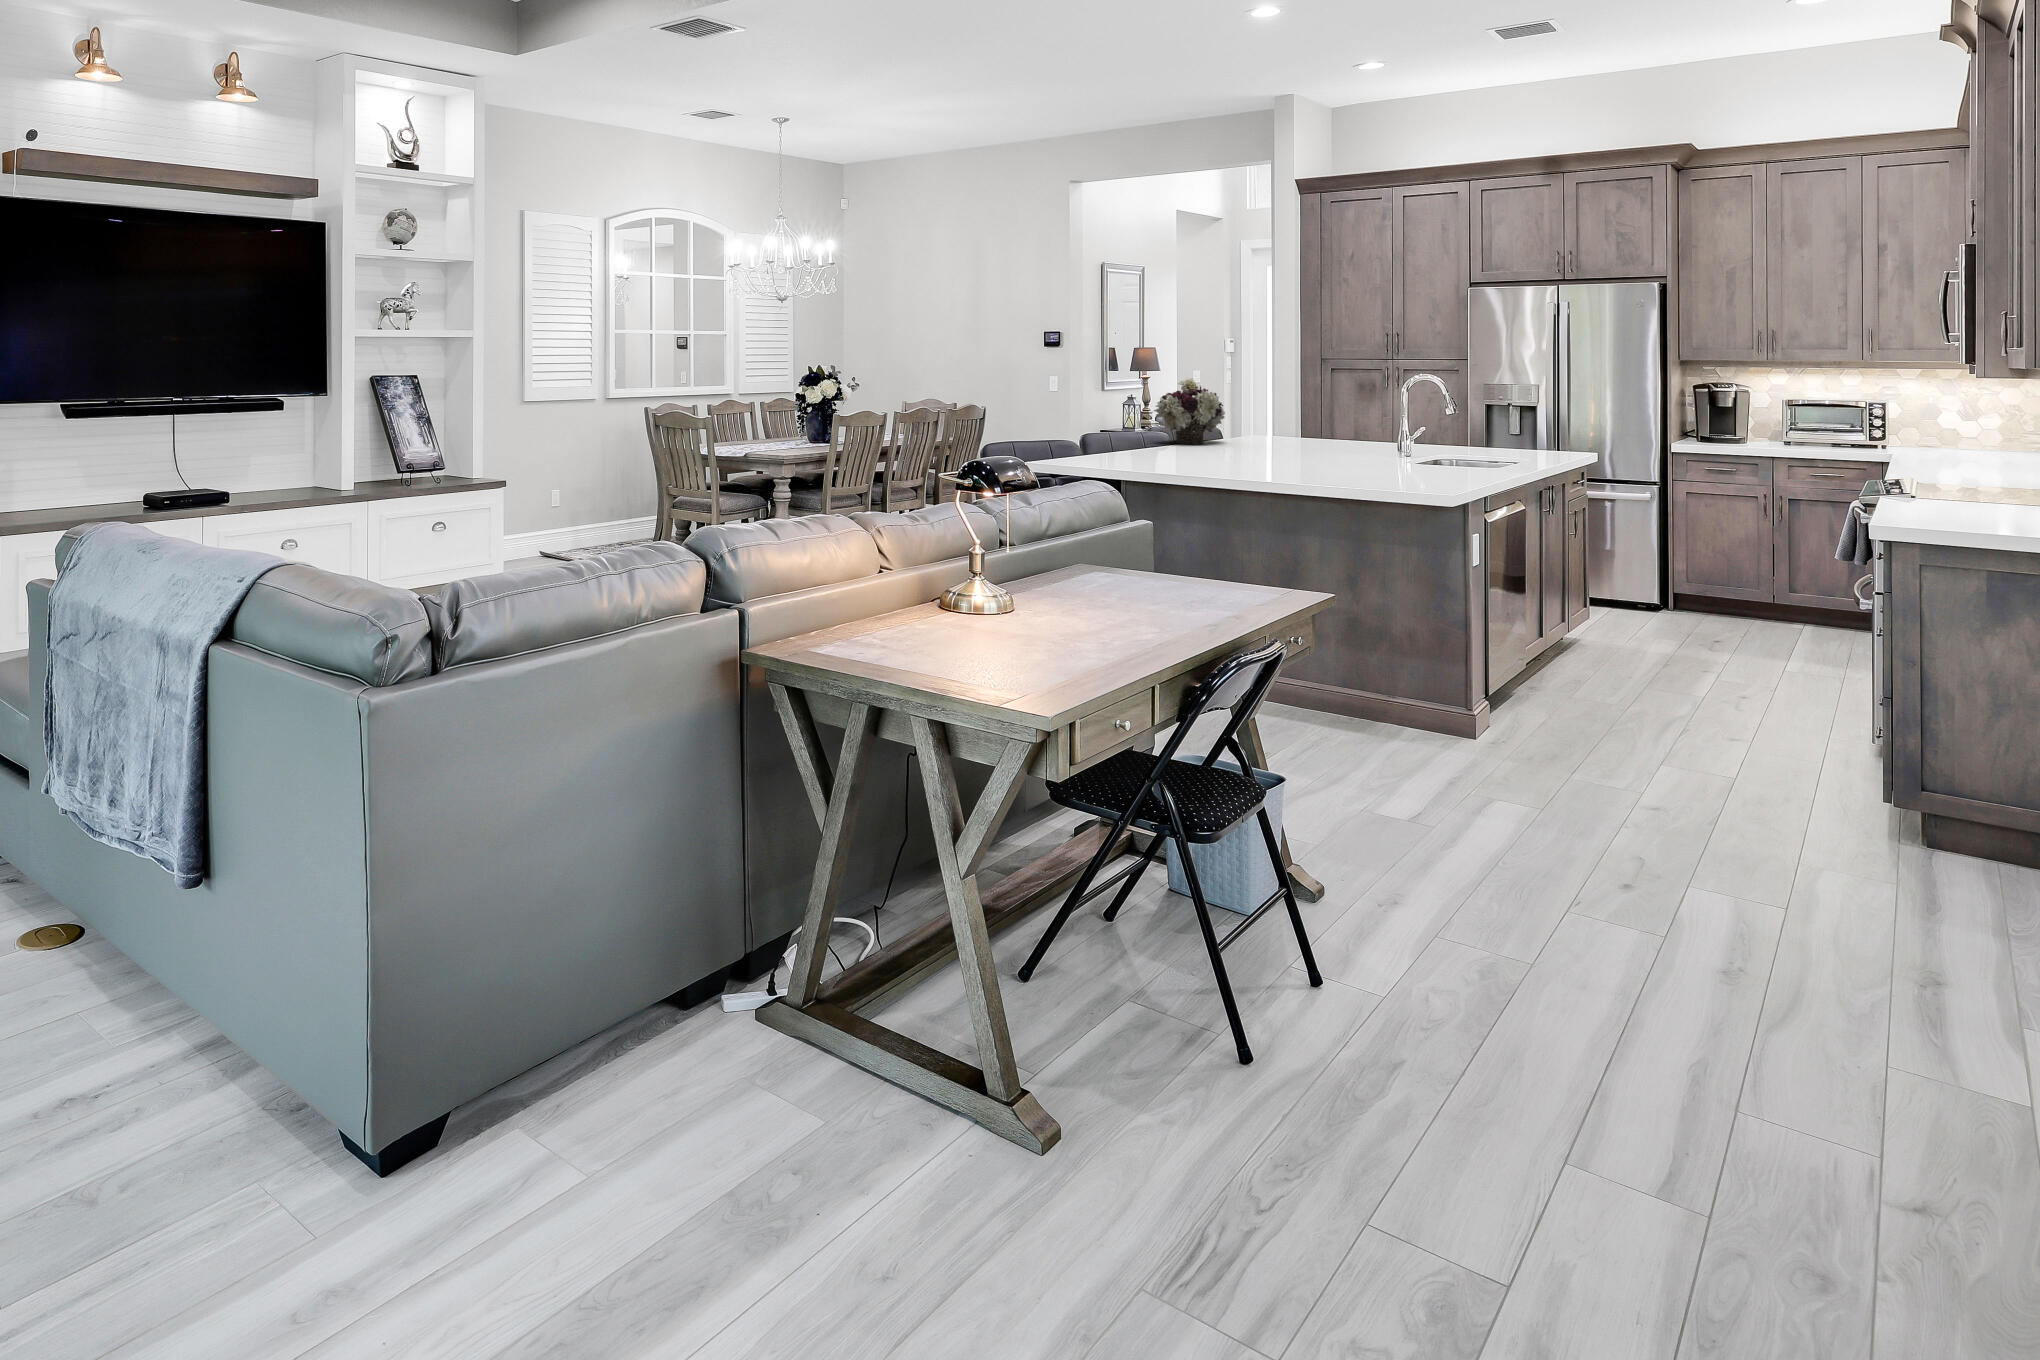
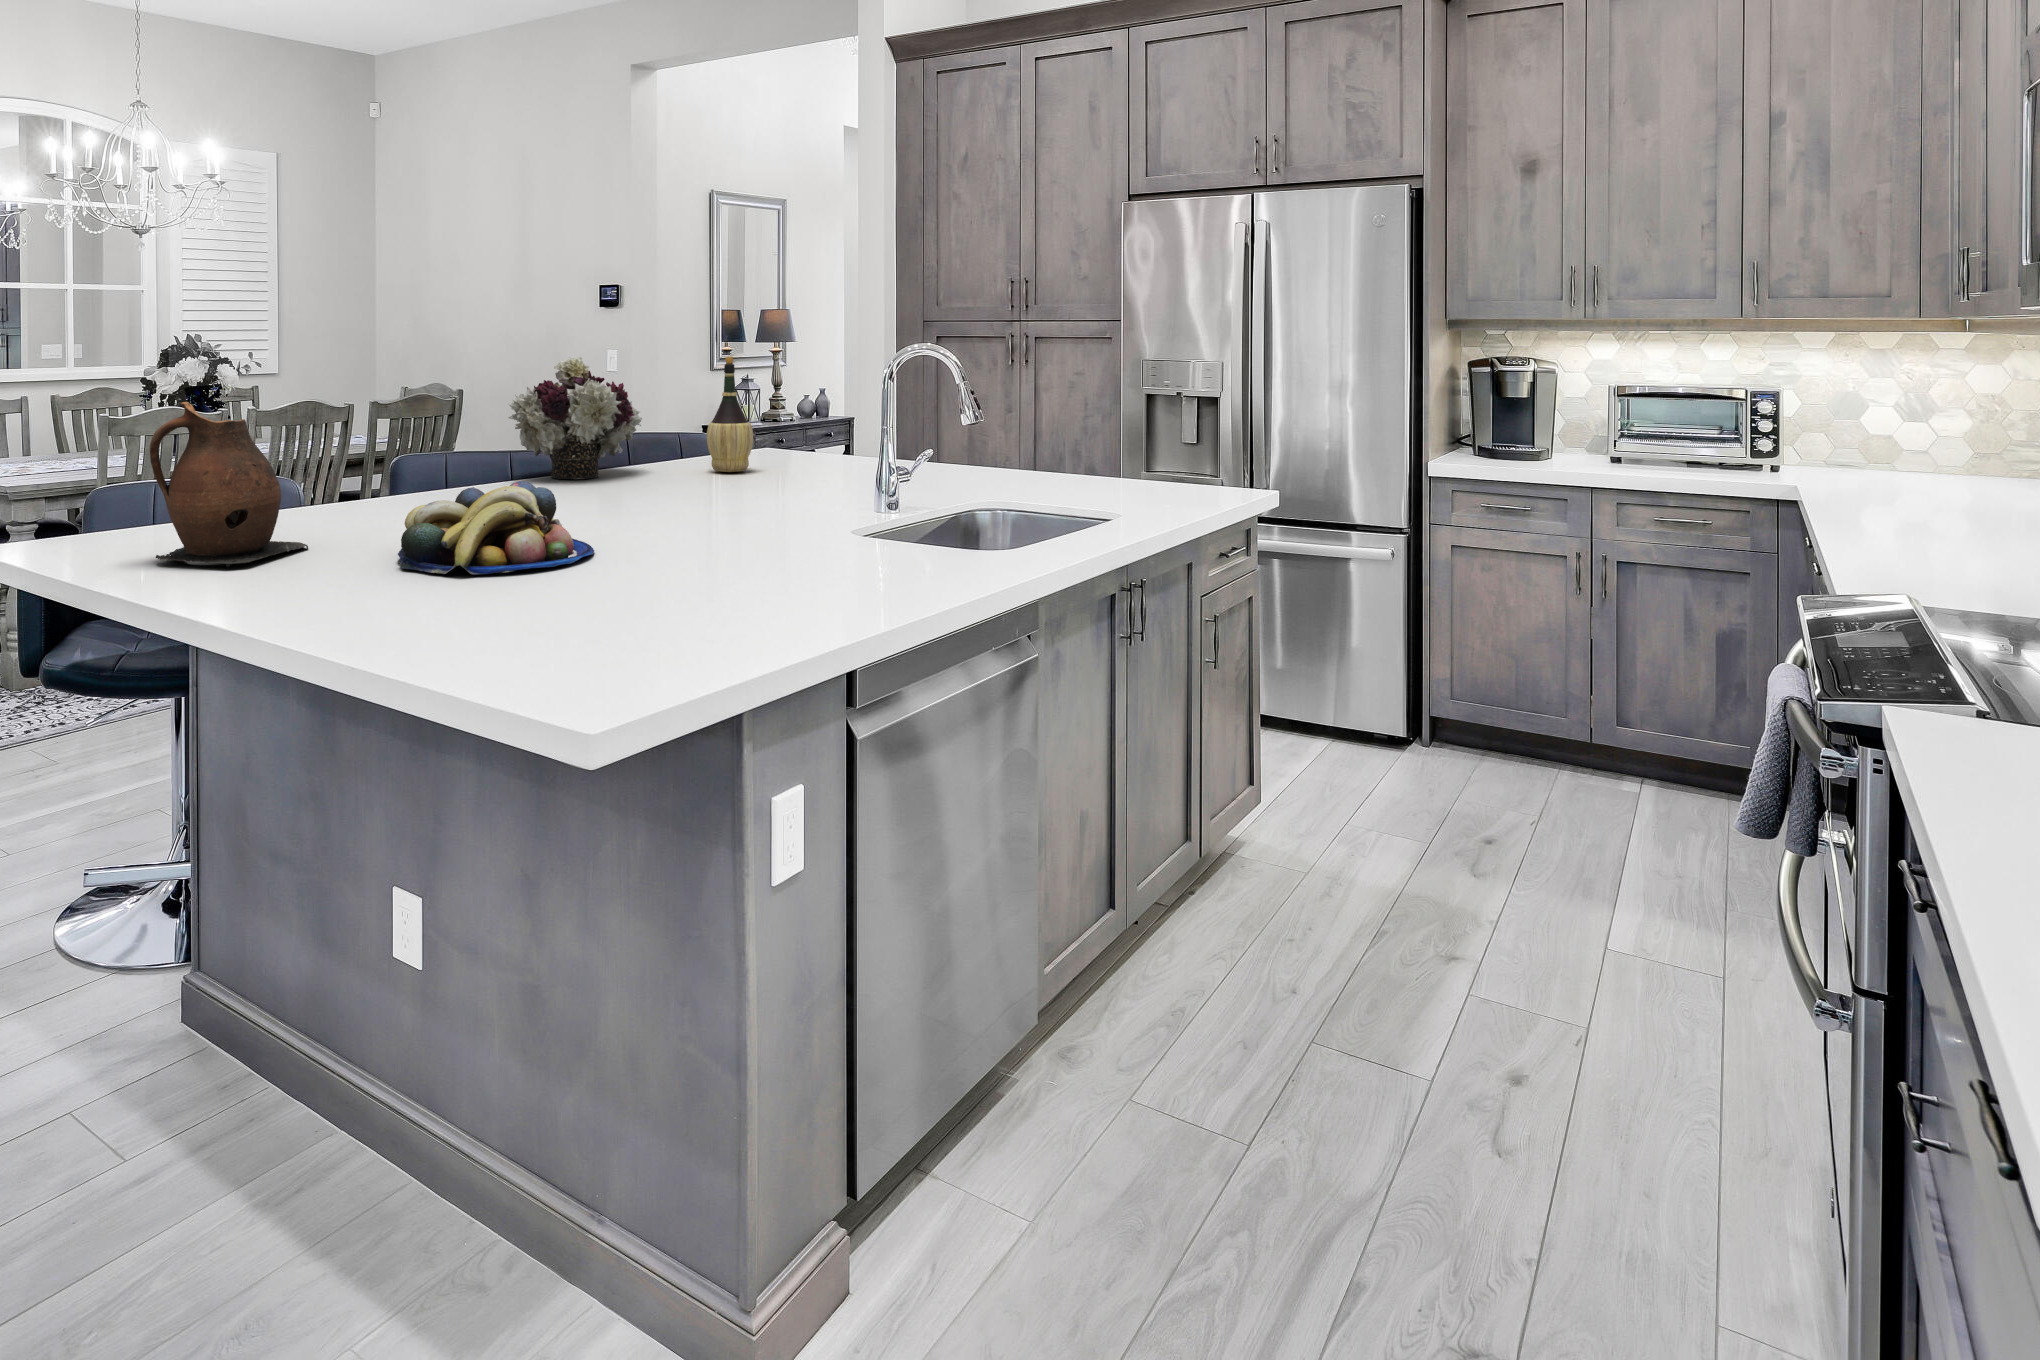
wine bottle: none [1259,379,1287,442] -> present [707,356,753,472]
ceramic pitcher: none [1091,396,1151,468] -> present [150,402,308,567]
fruit bowl: none [1203,434,1300,471] -> present [398,481,594,574]

